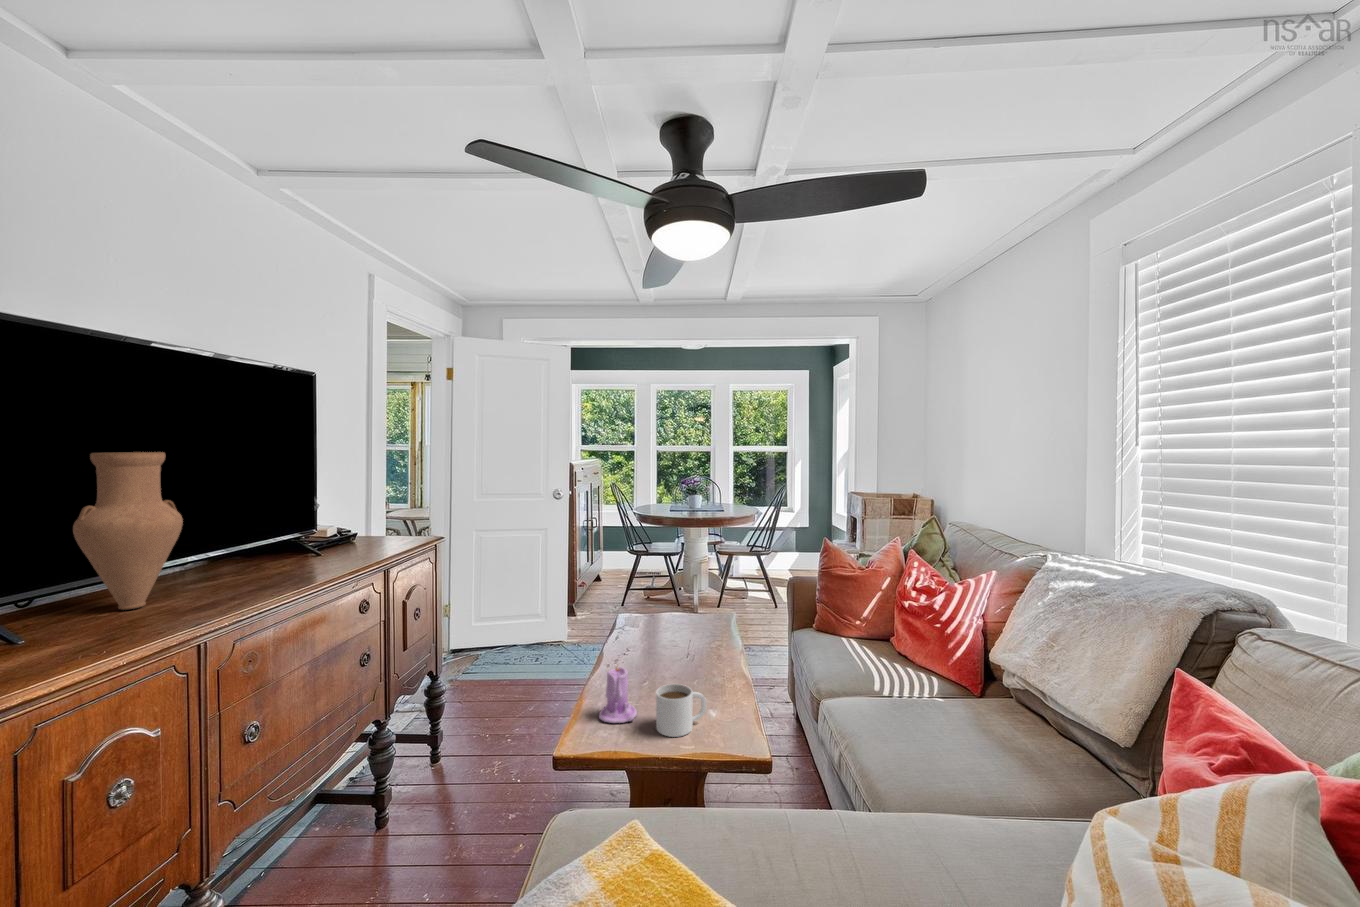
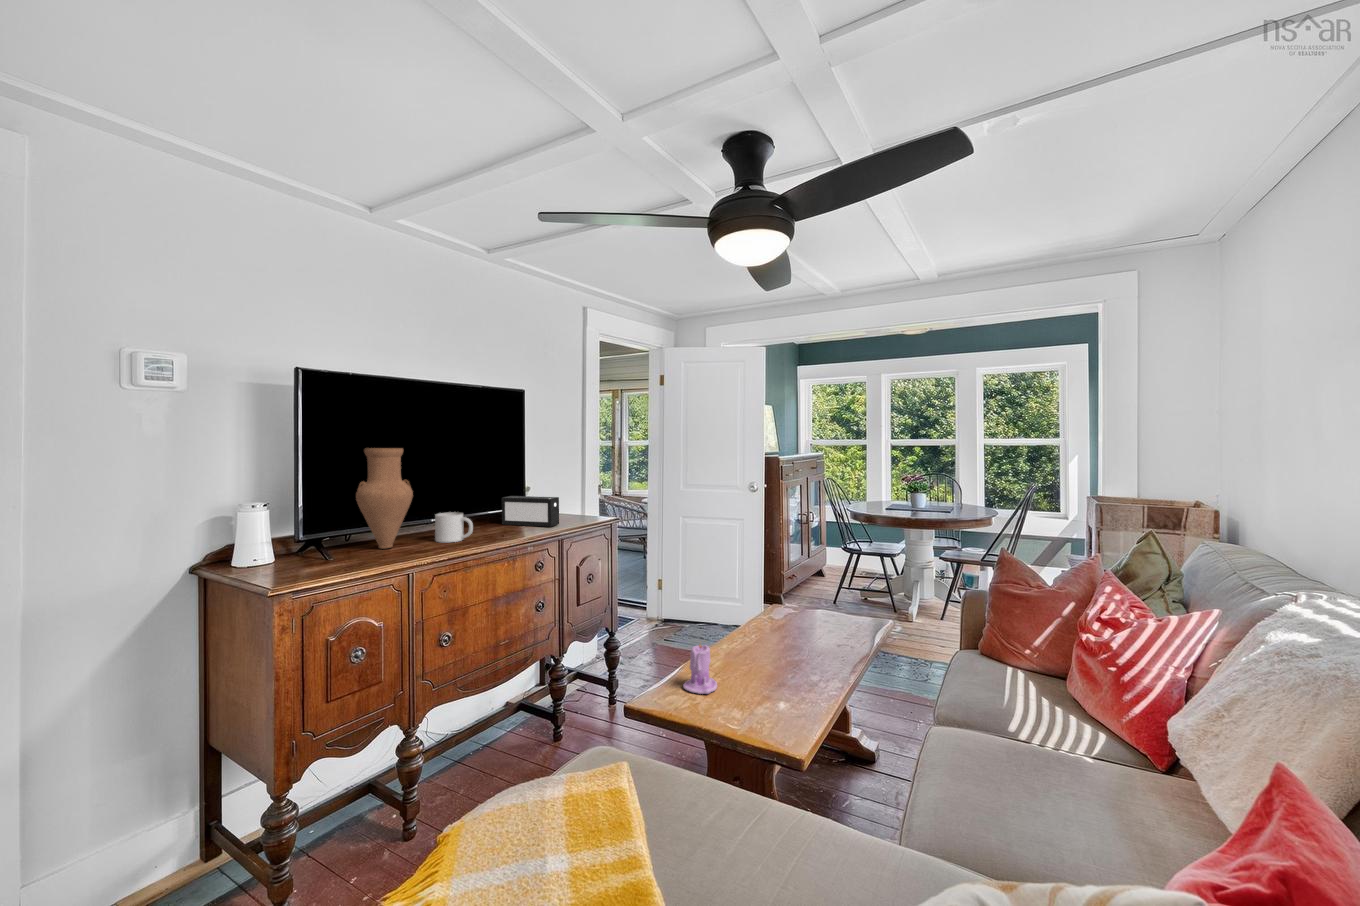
speaker: none [287,515,374,557] -> present [502,496,559,527]
mug: present [656,684,707,737] -> present [435,512,473,543]

